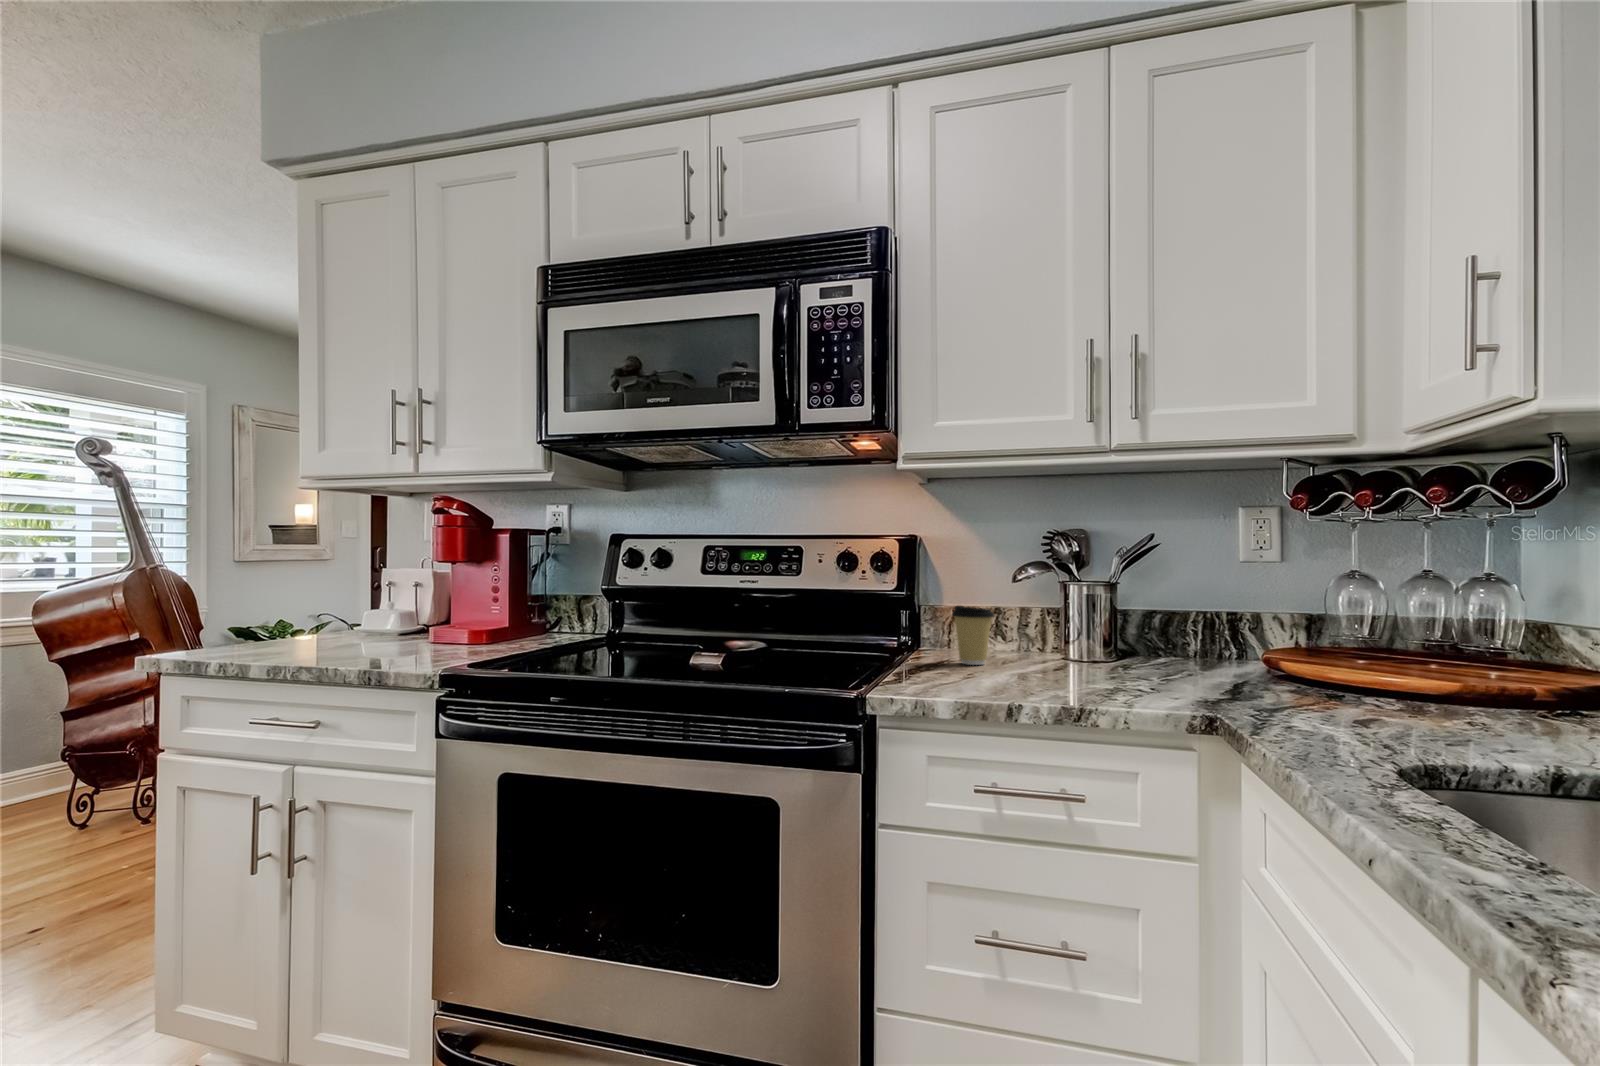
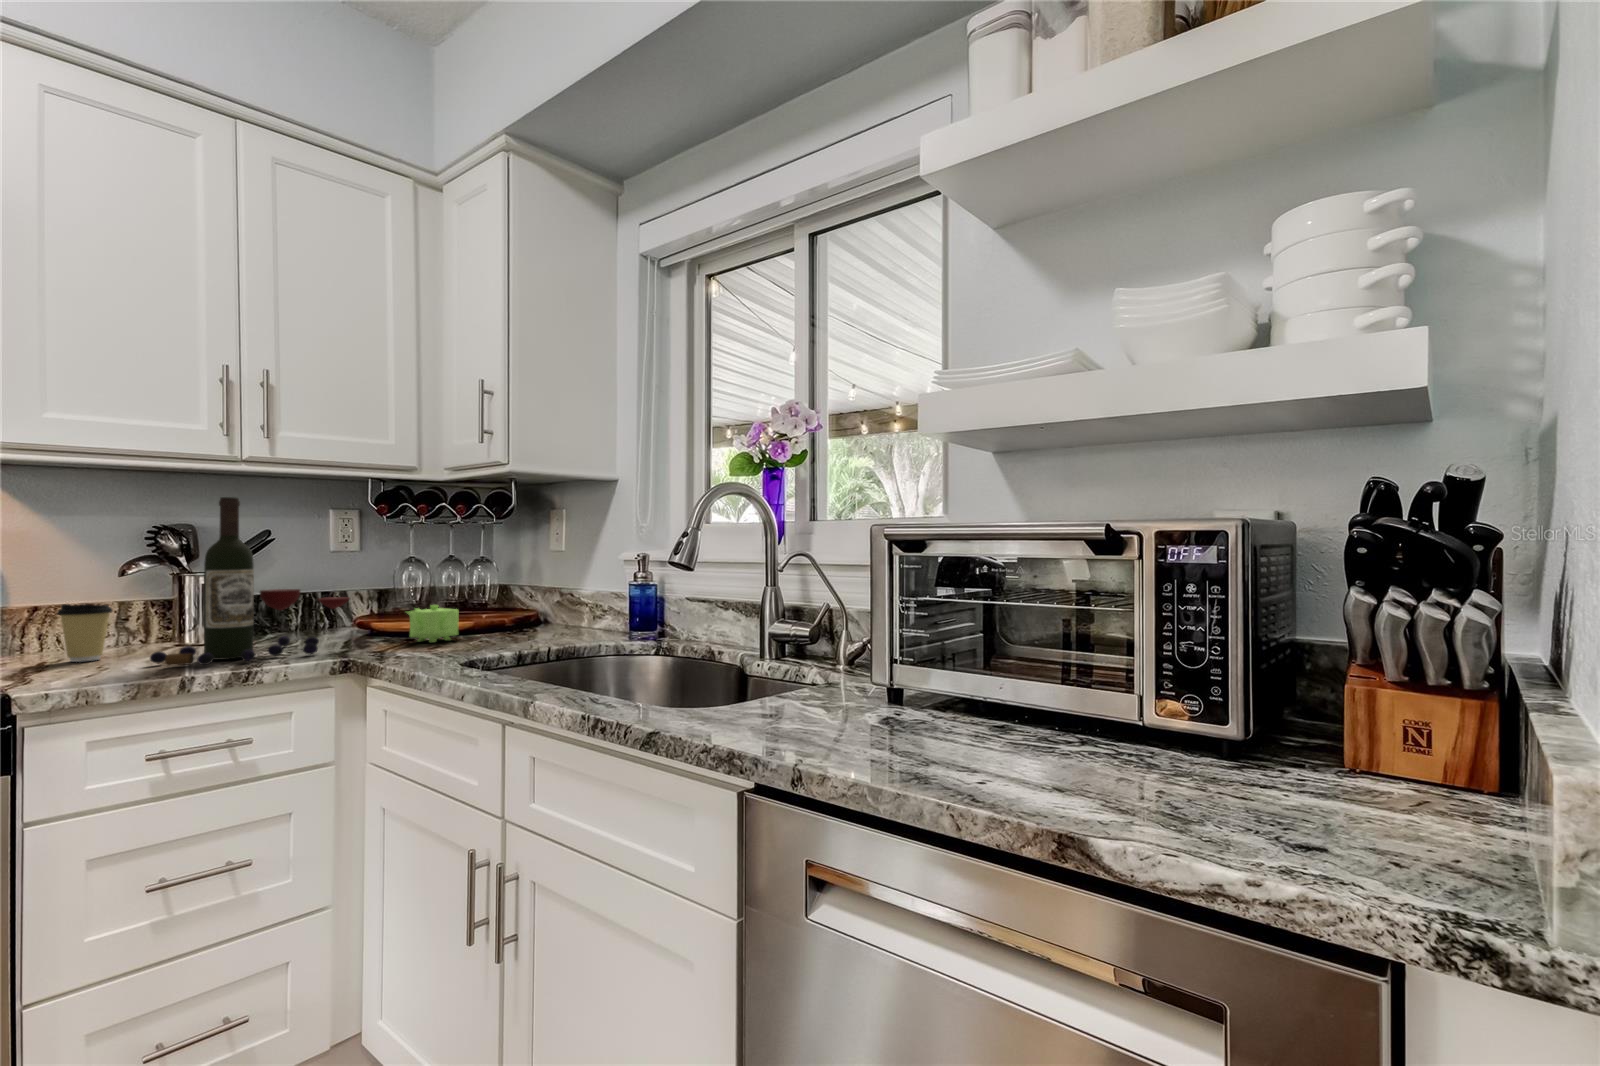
wine bottle: none [1004,488,1235,698] -> present [150,497,350,666]
teapot: none [1314,647,1420,710] -> present [407,605,458,642]

